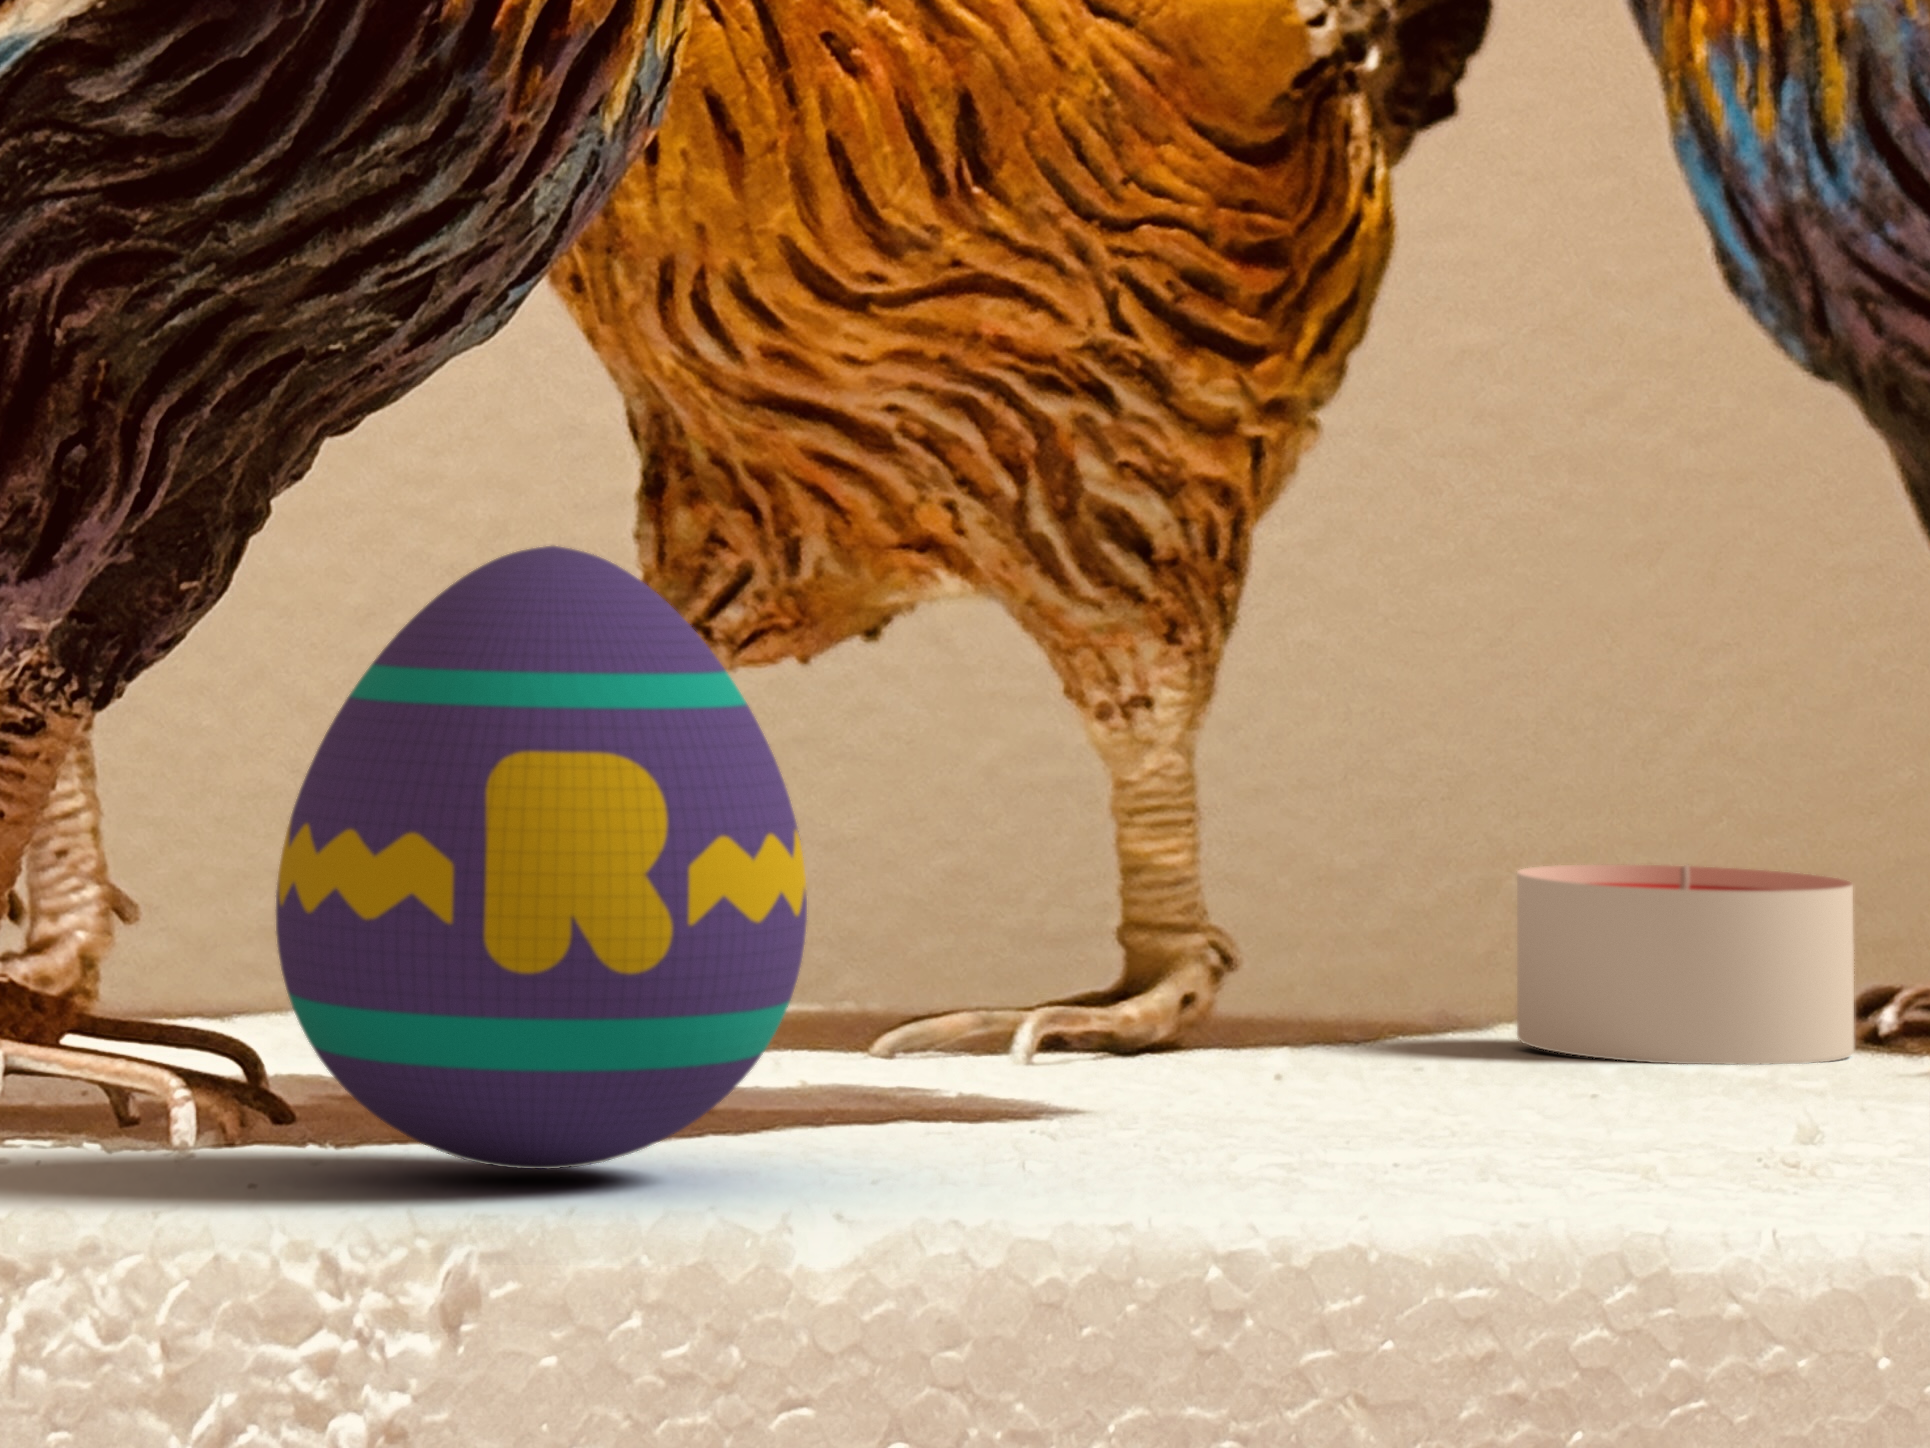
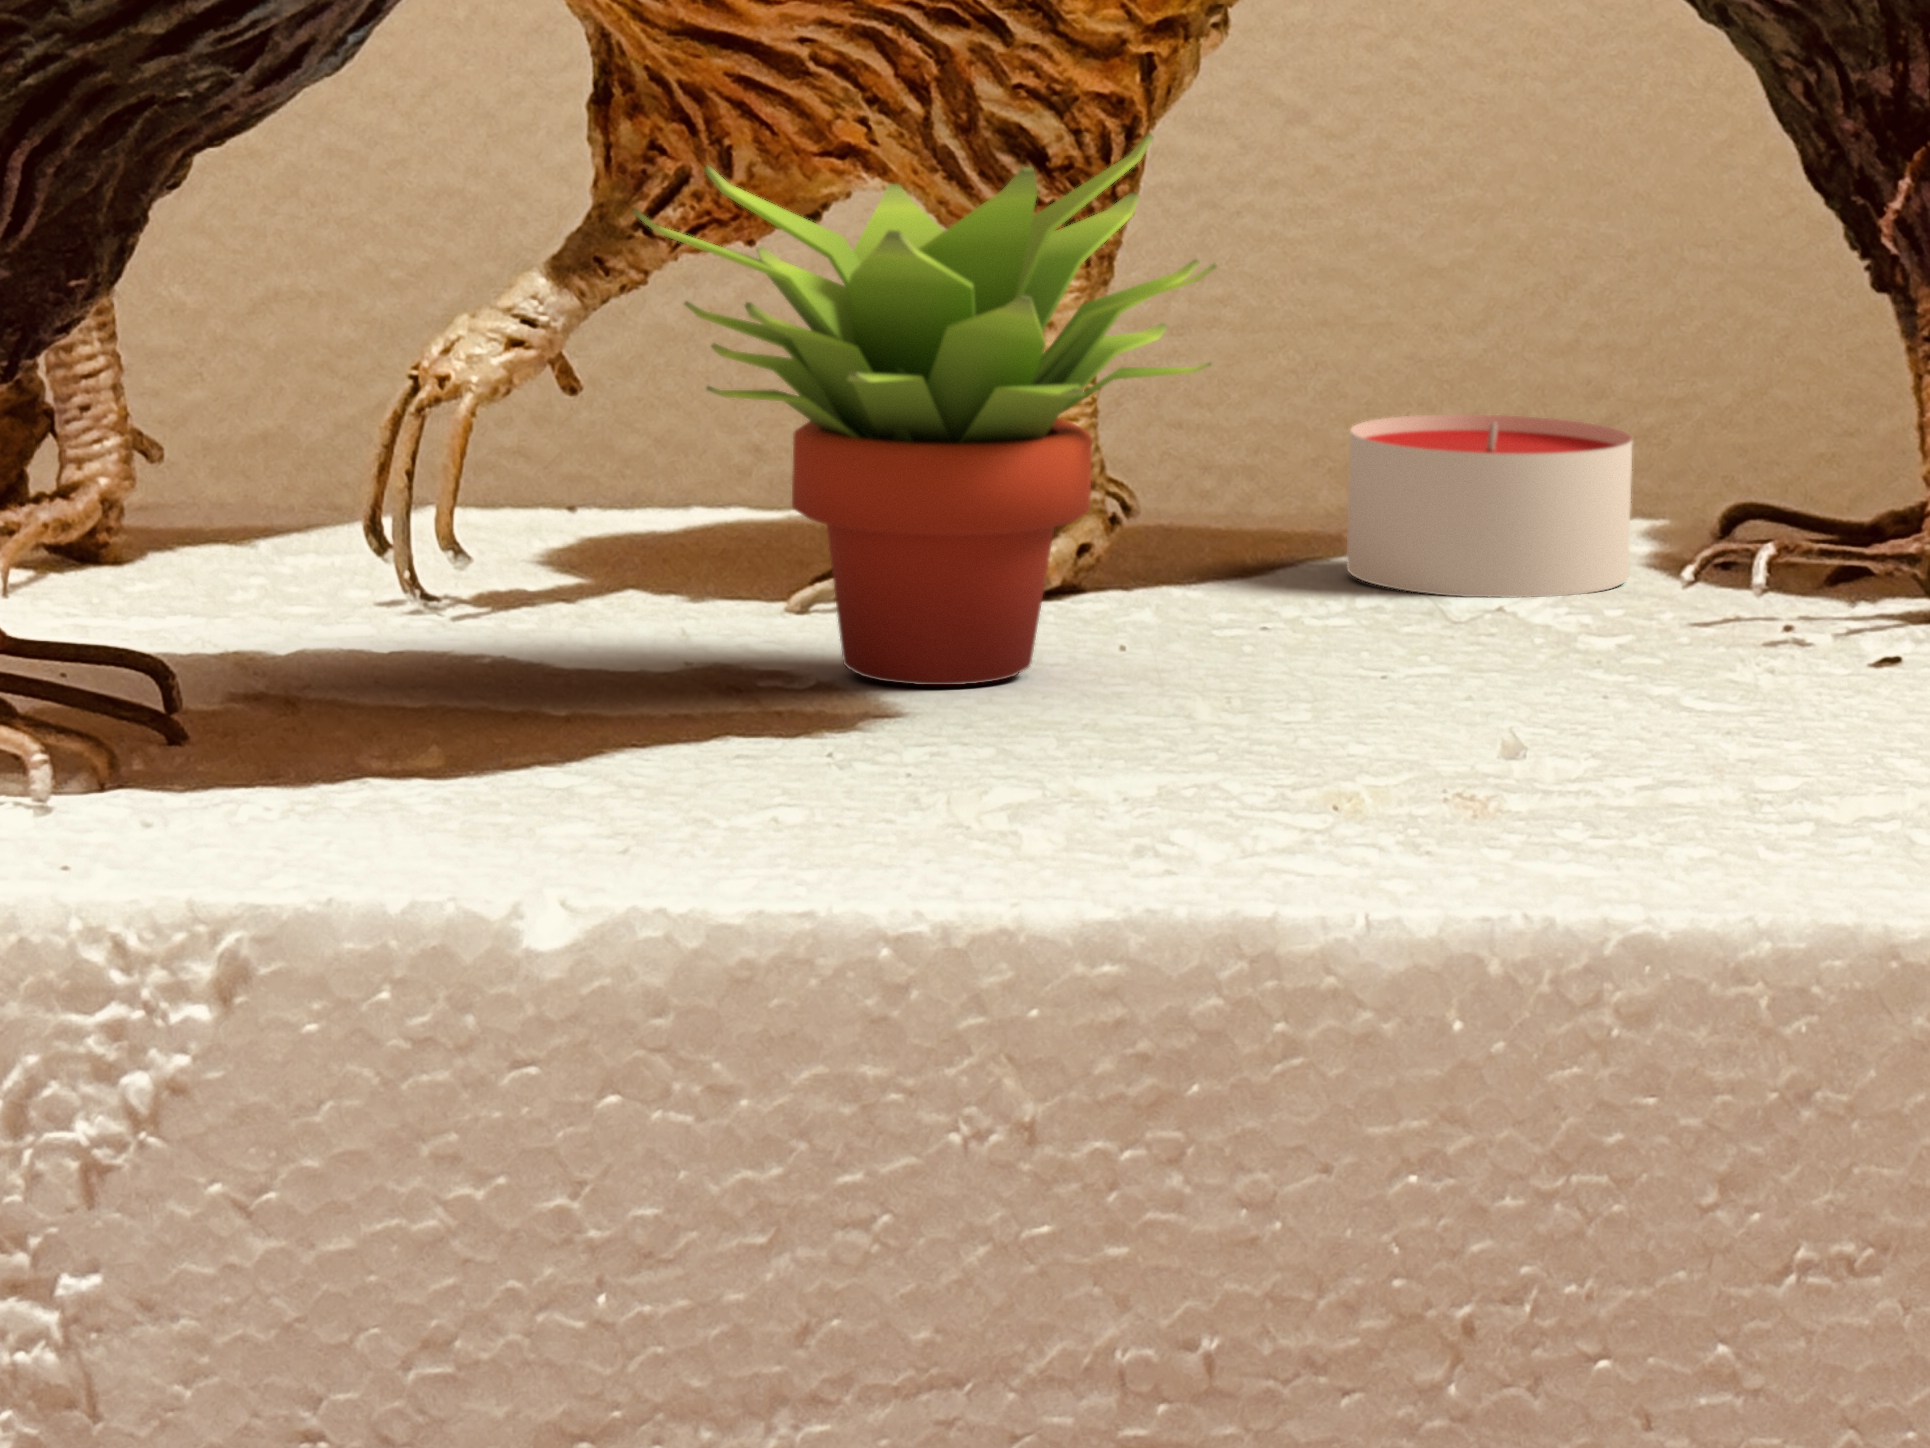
succulent plant: none [796,462,1470,1112] -> present [633,134,1217,685]
decorative egg: present [276,546,807,1169] -> none [109,276,563,788]

